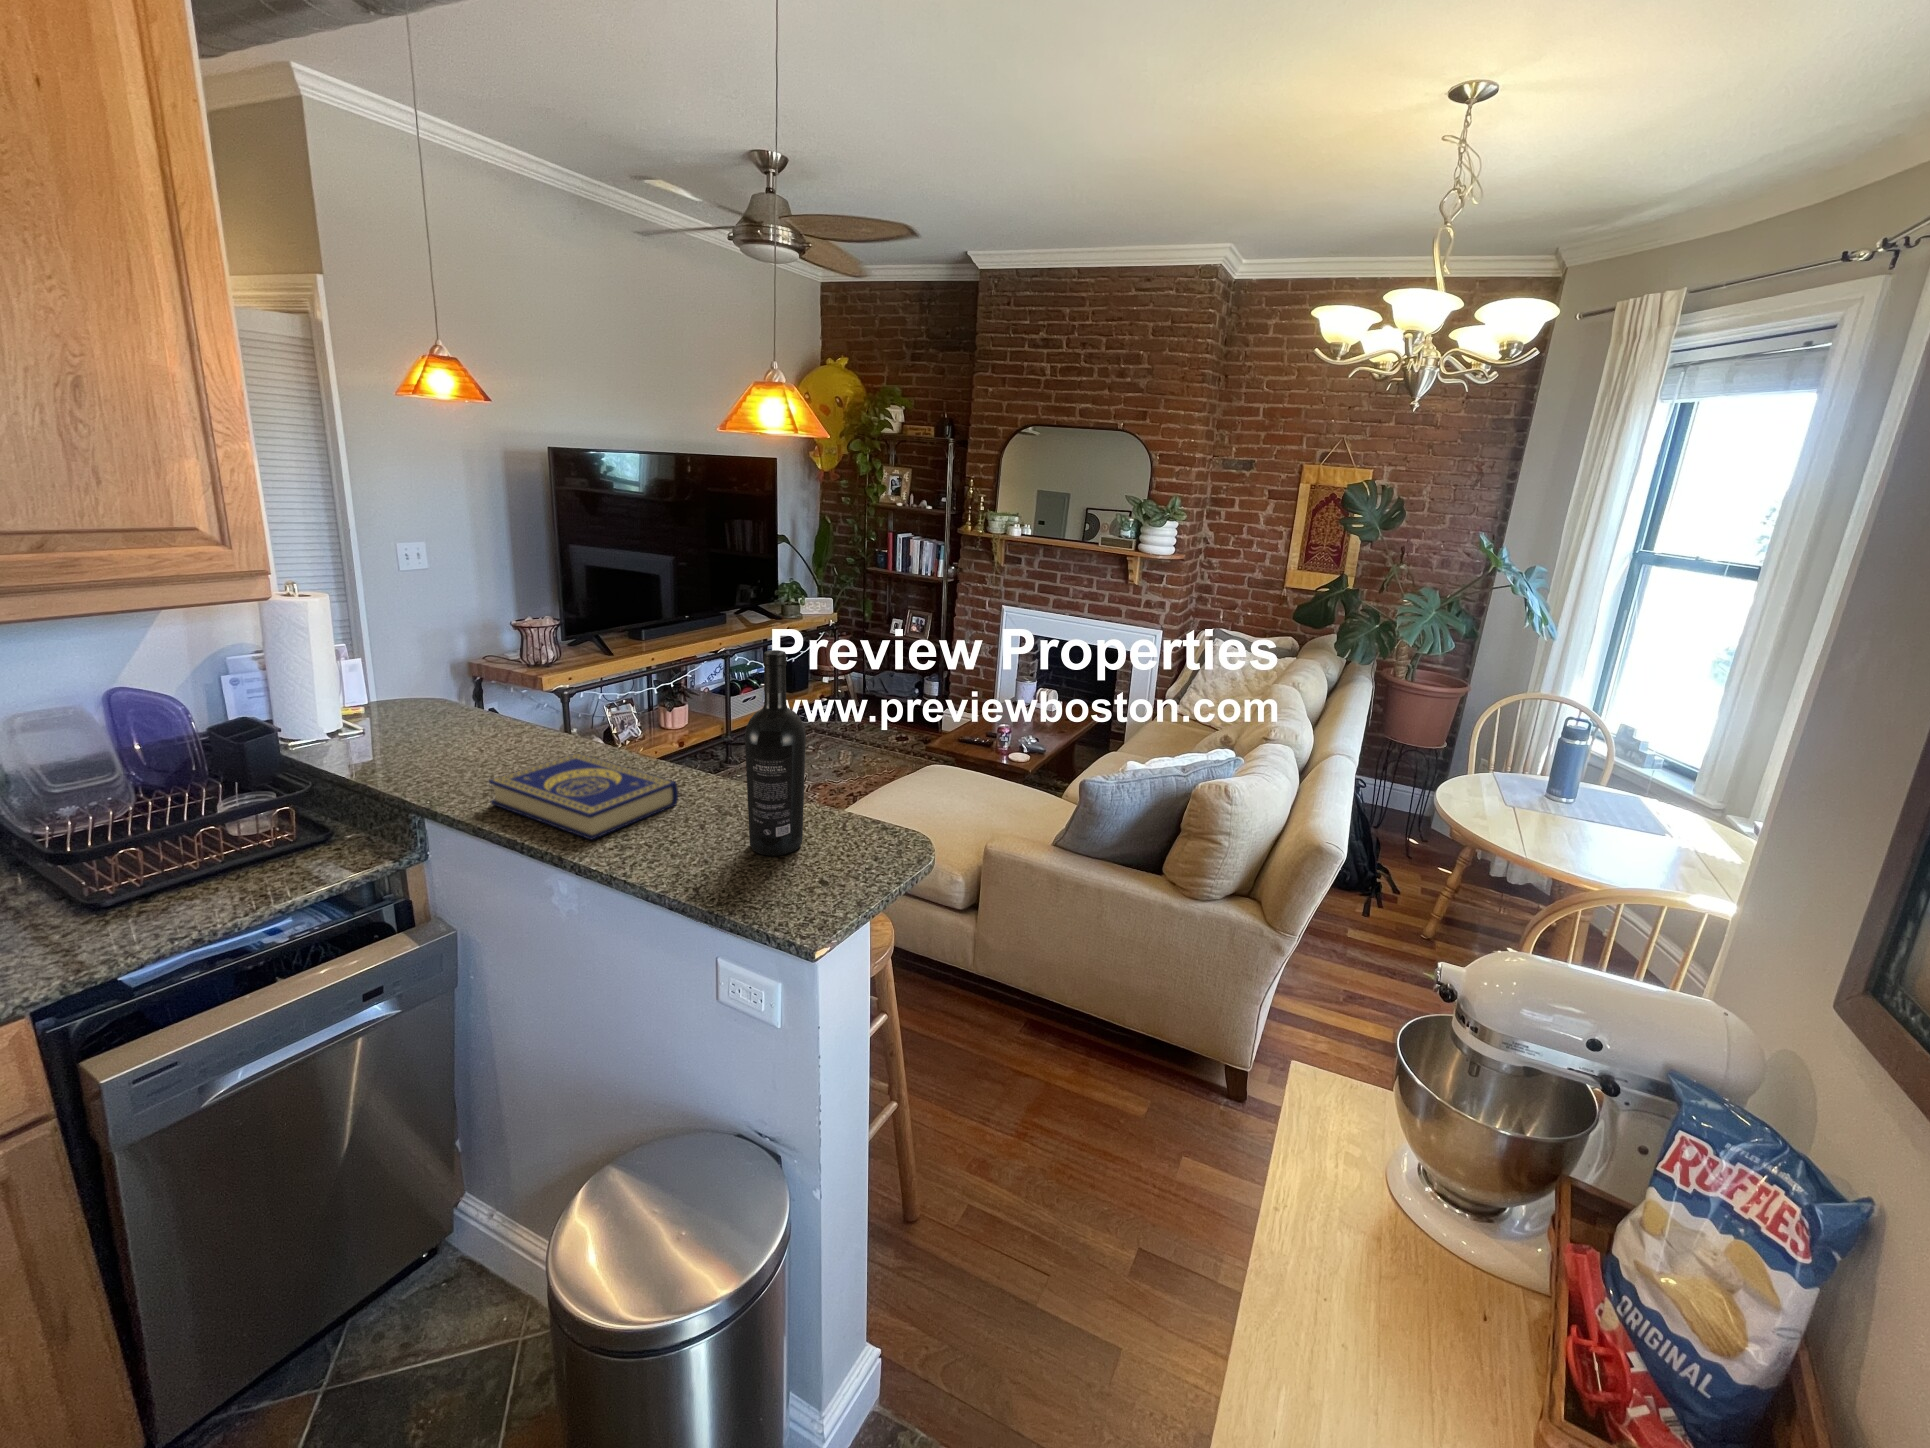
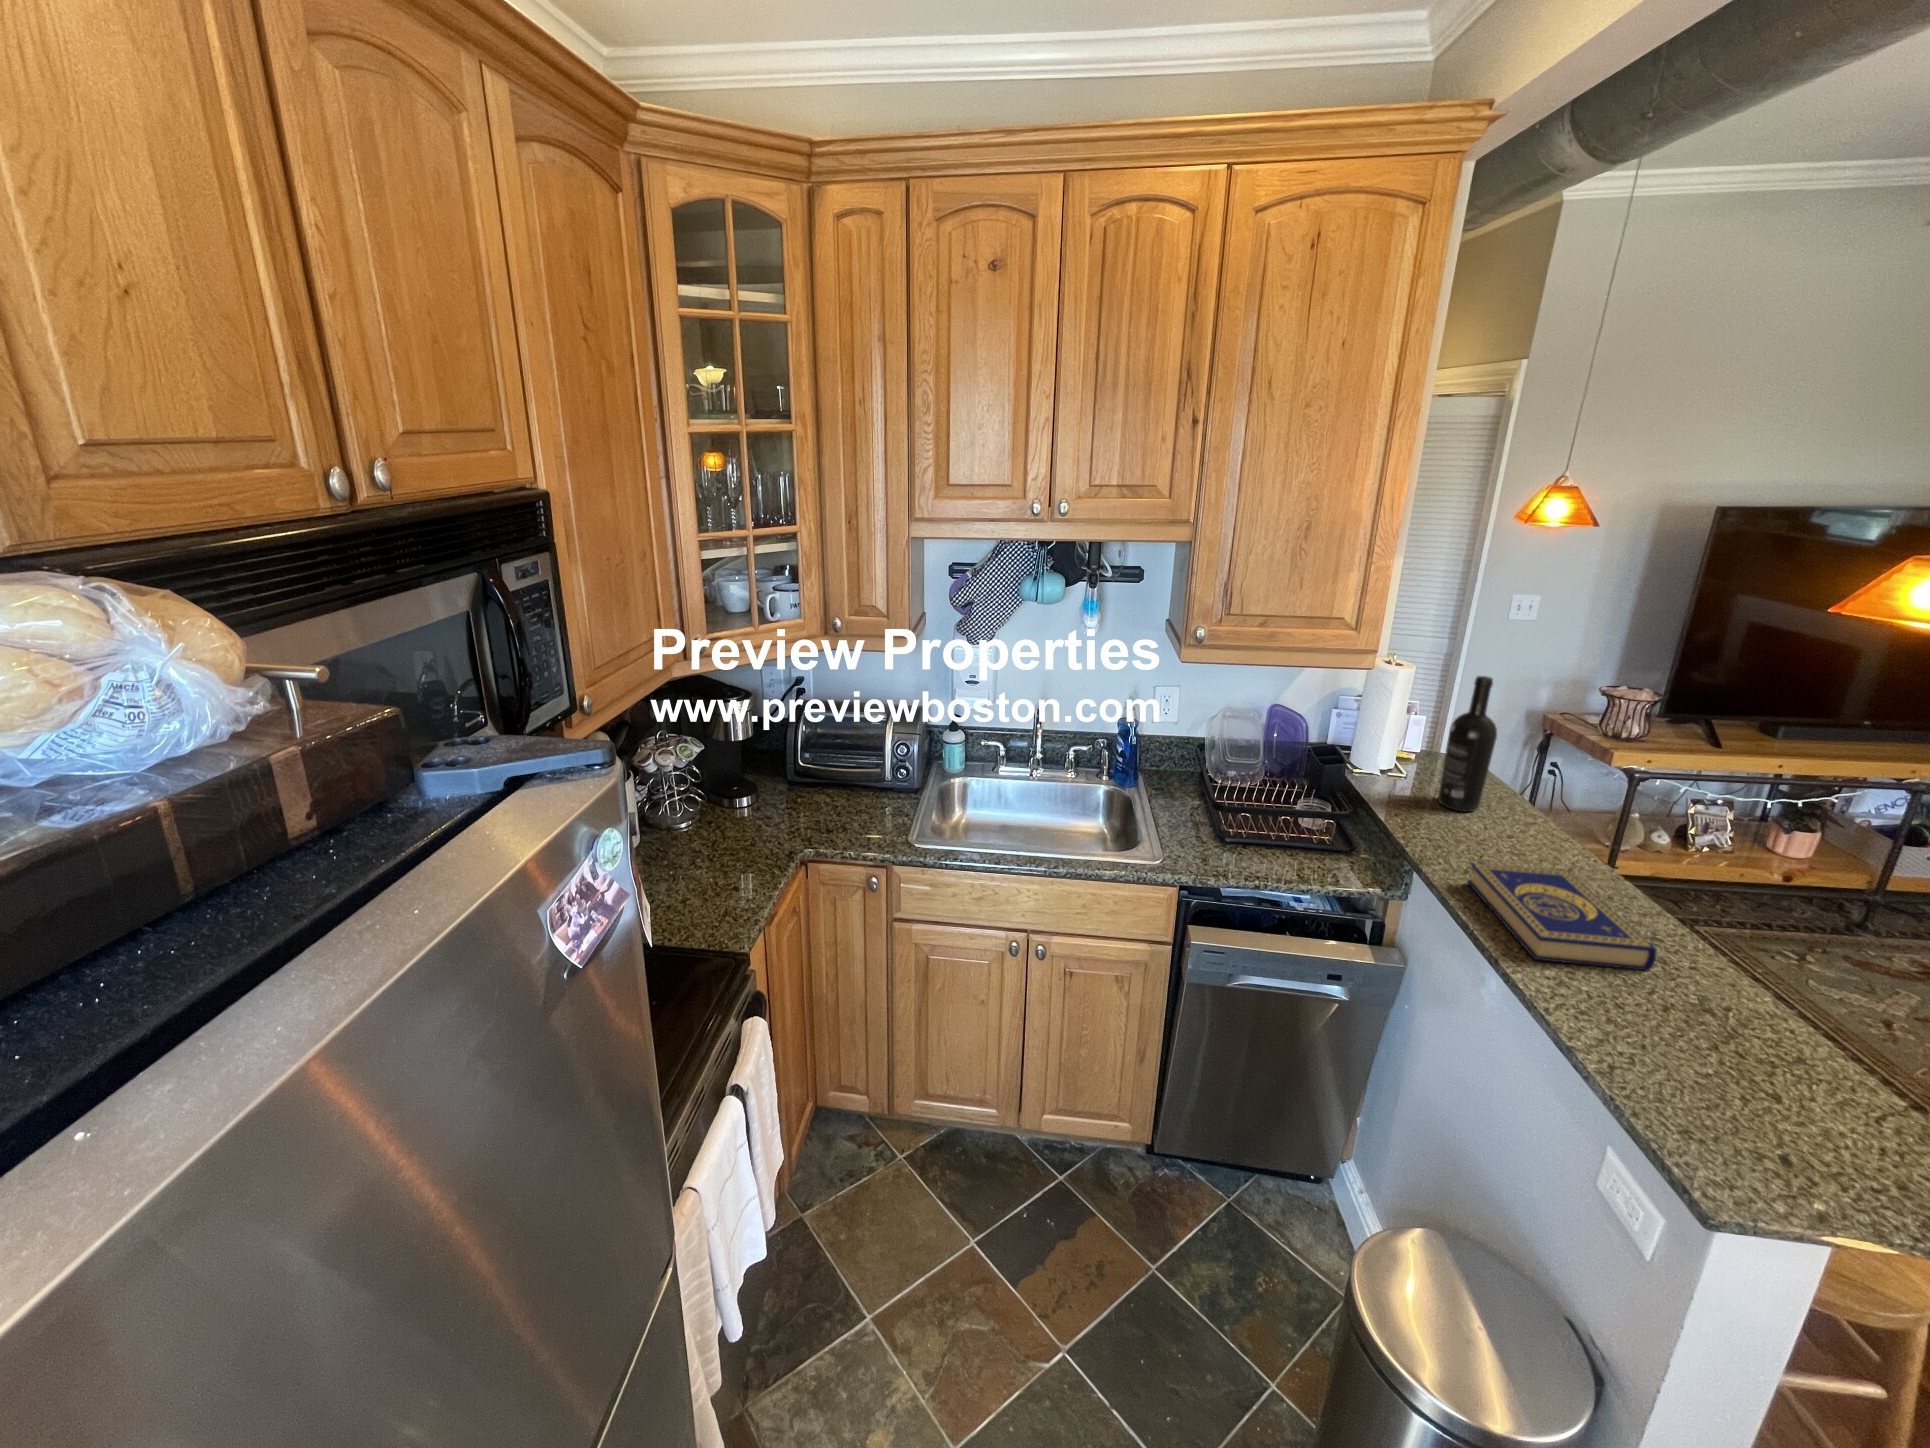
wine bottle: present [745,650,806,856] -> present [1438,676,1497,812]

